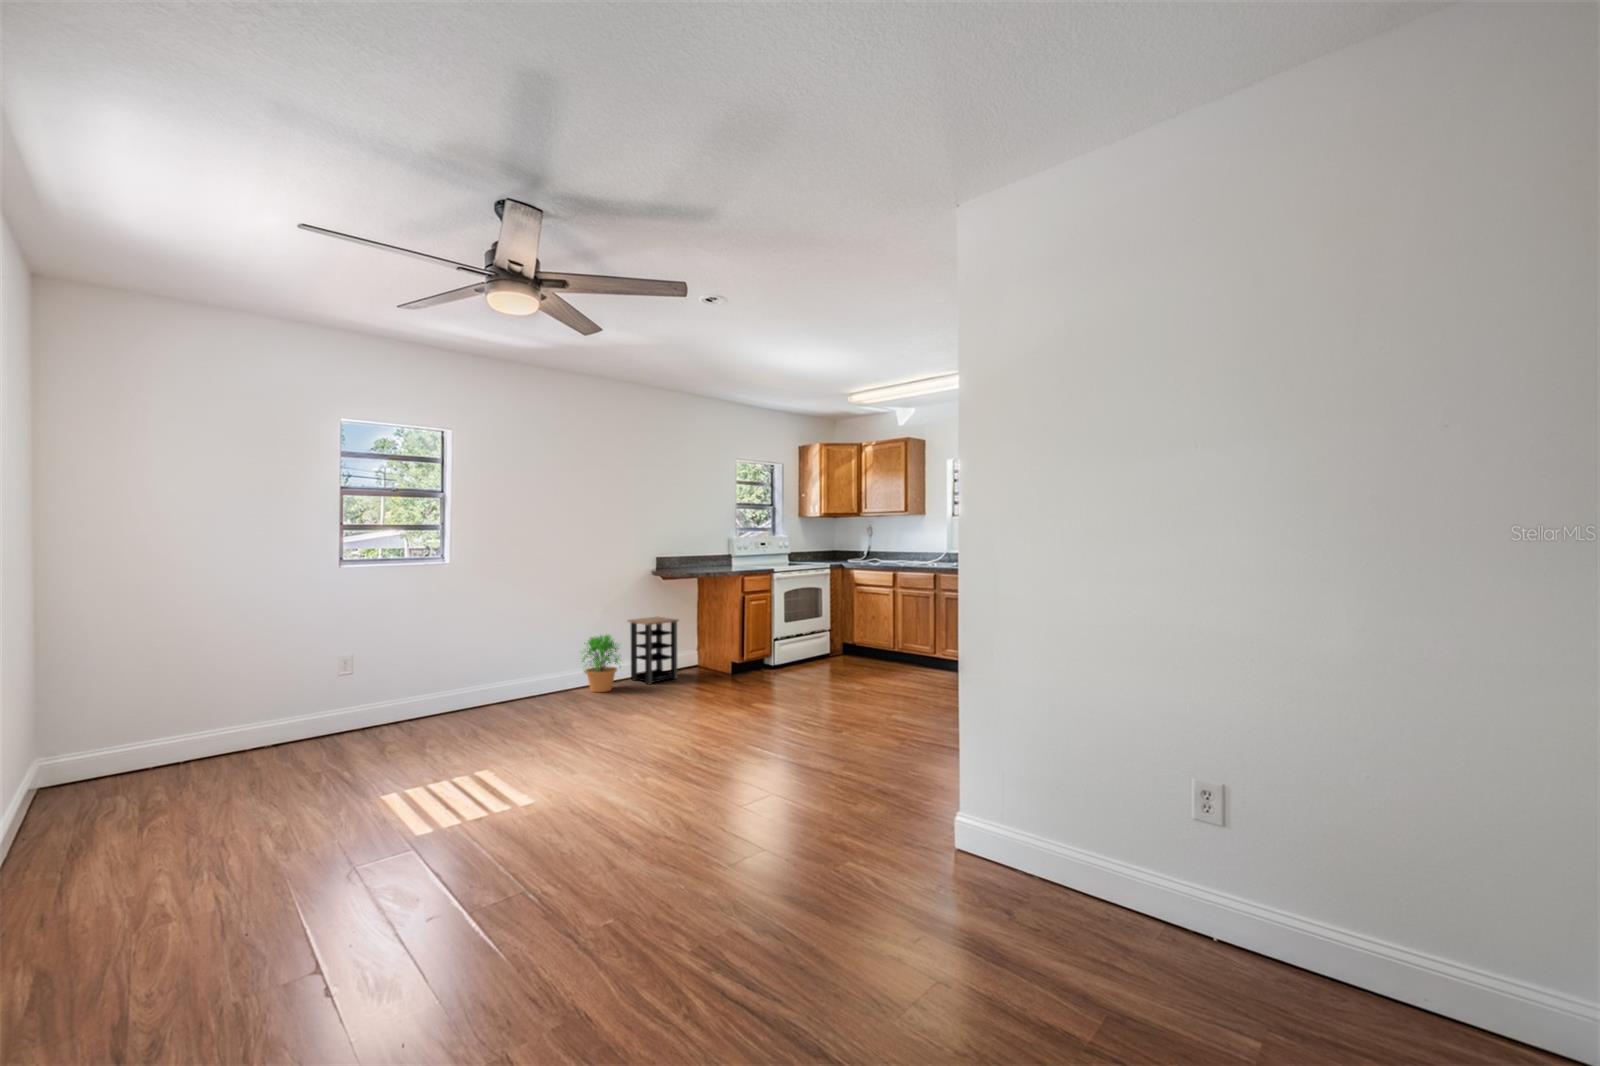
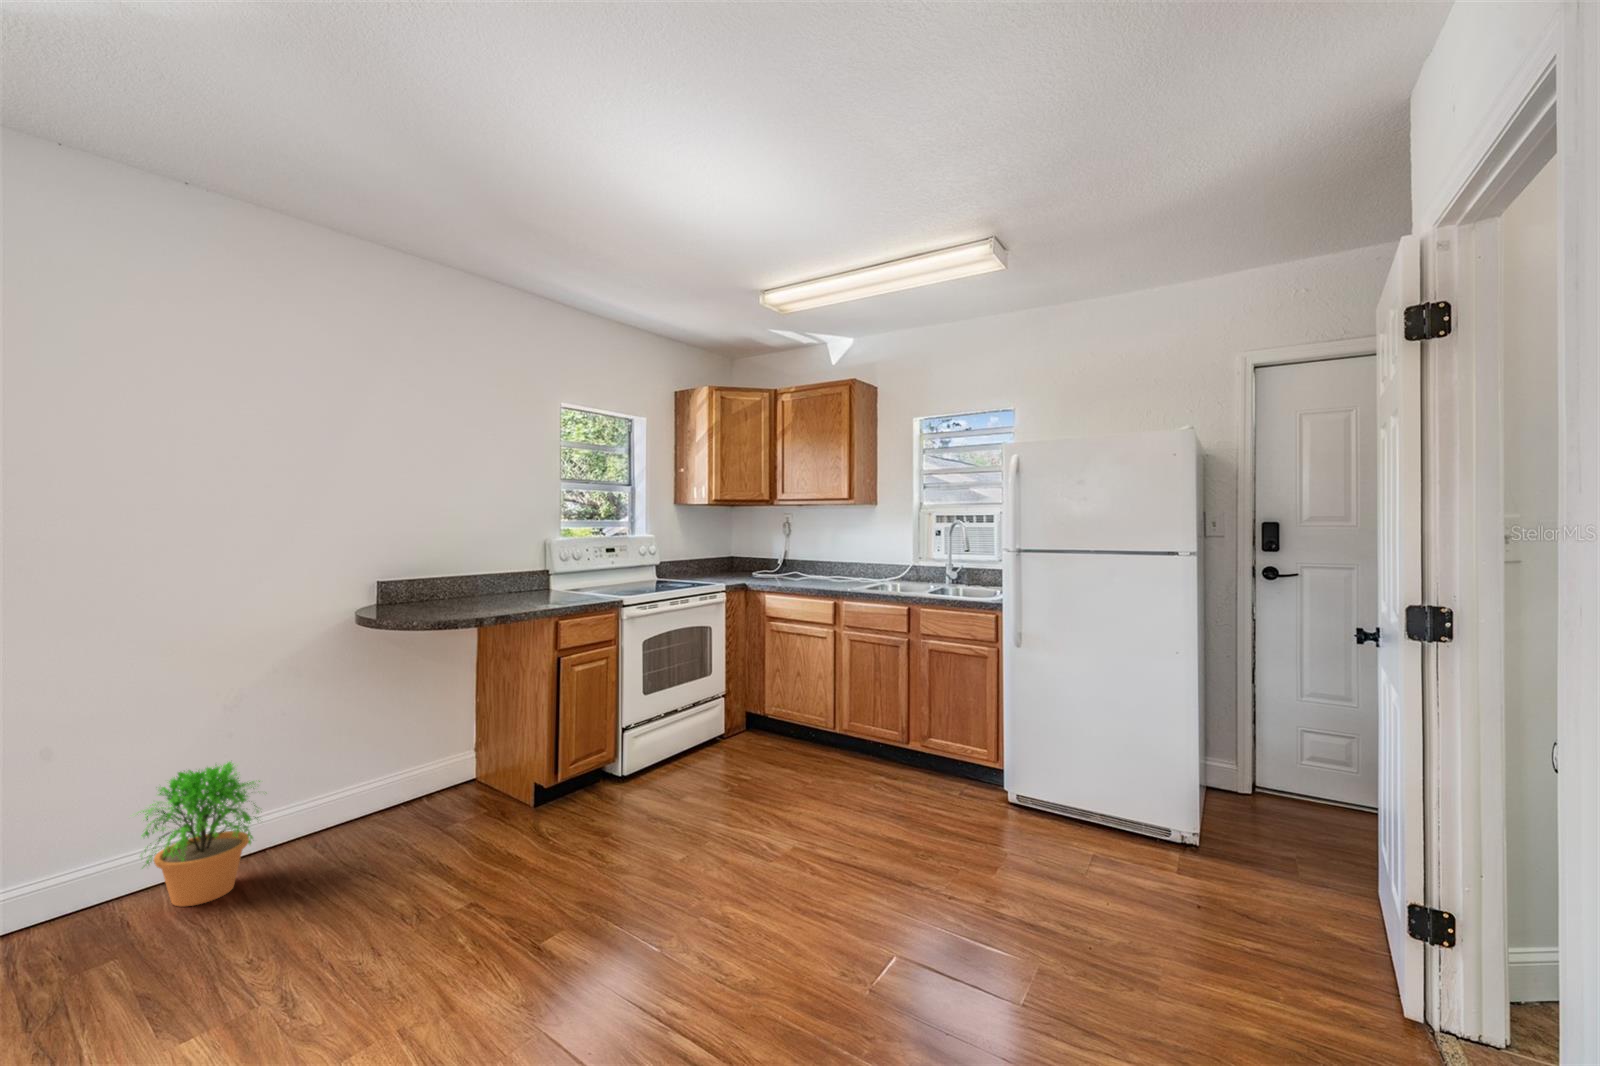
side table: present [628,617,678,684] -> none [300,700,418,860]

